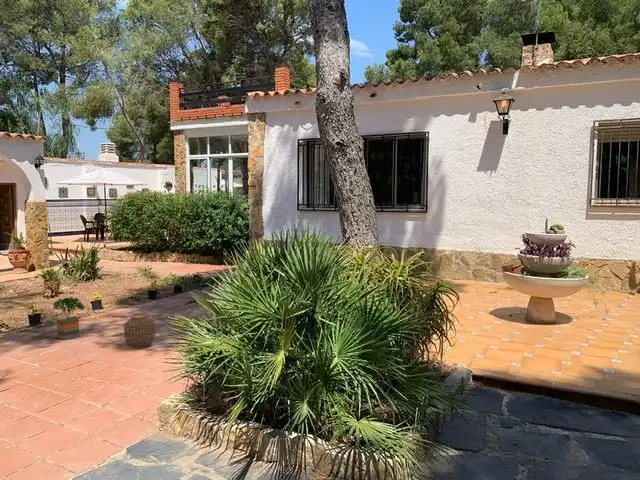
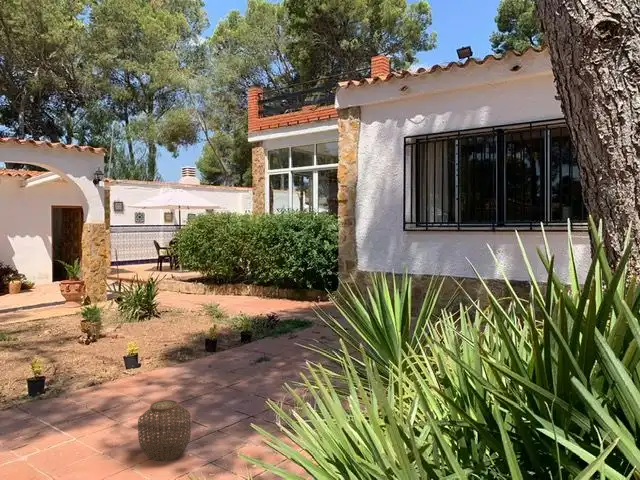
potted tree: present [53,297,85,340] -> none [40,360,92,432]

